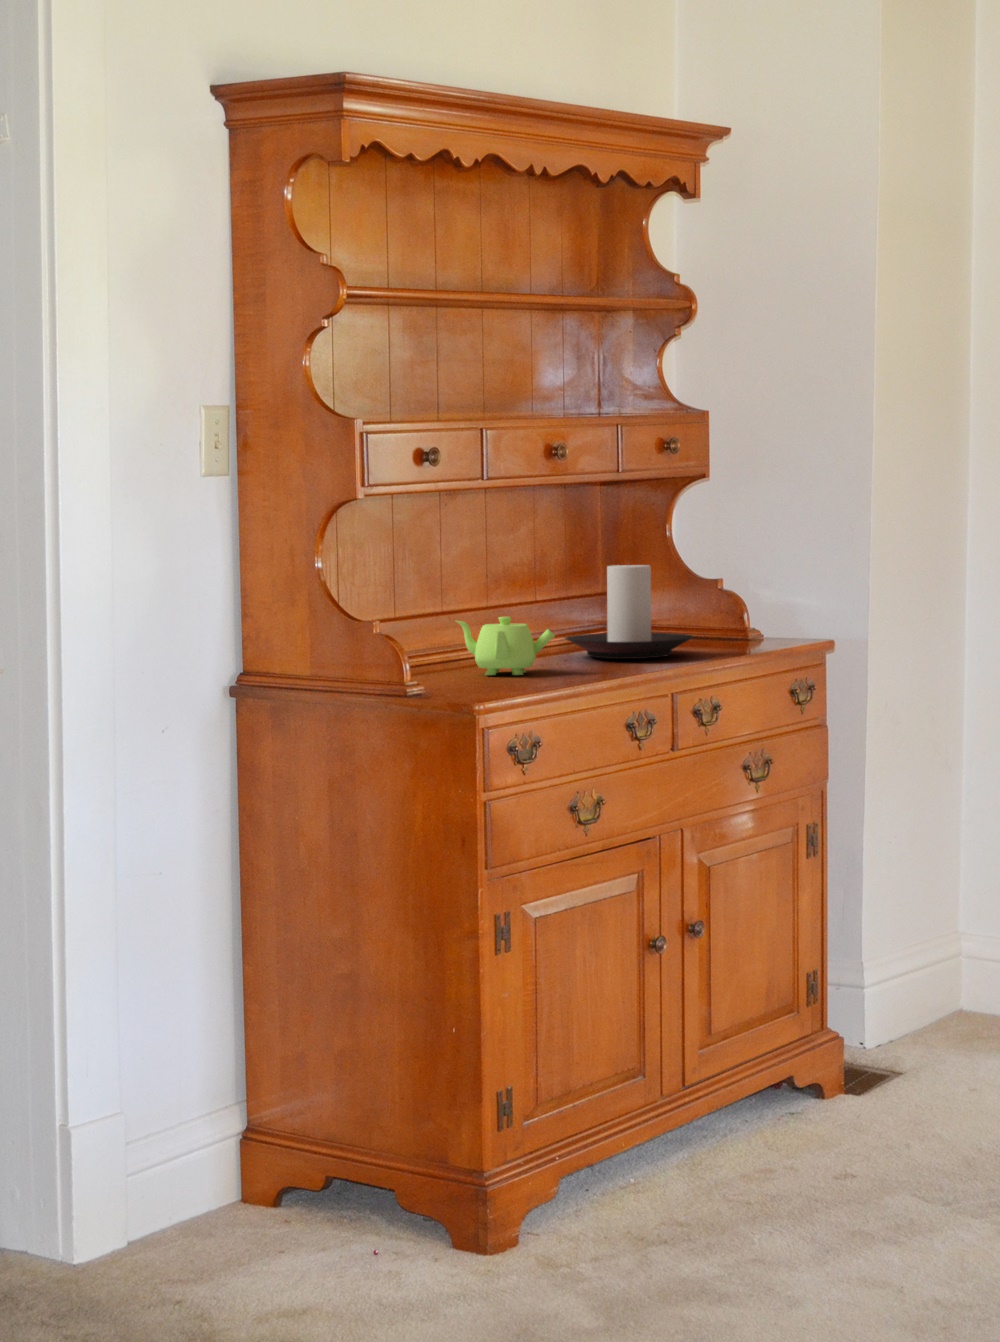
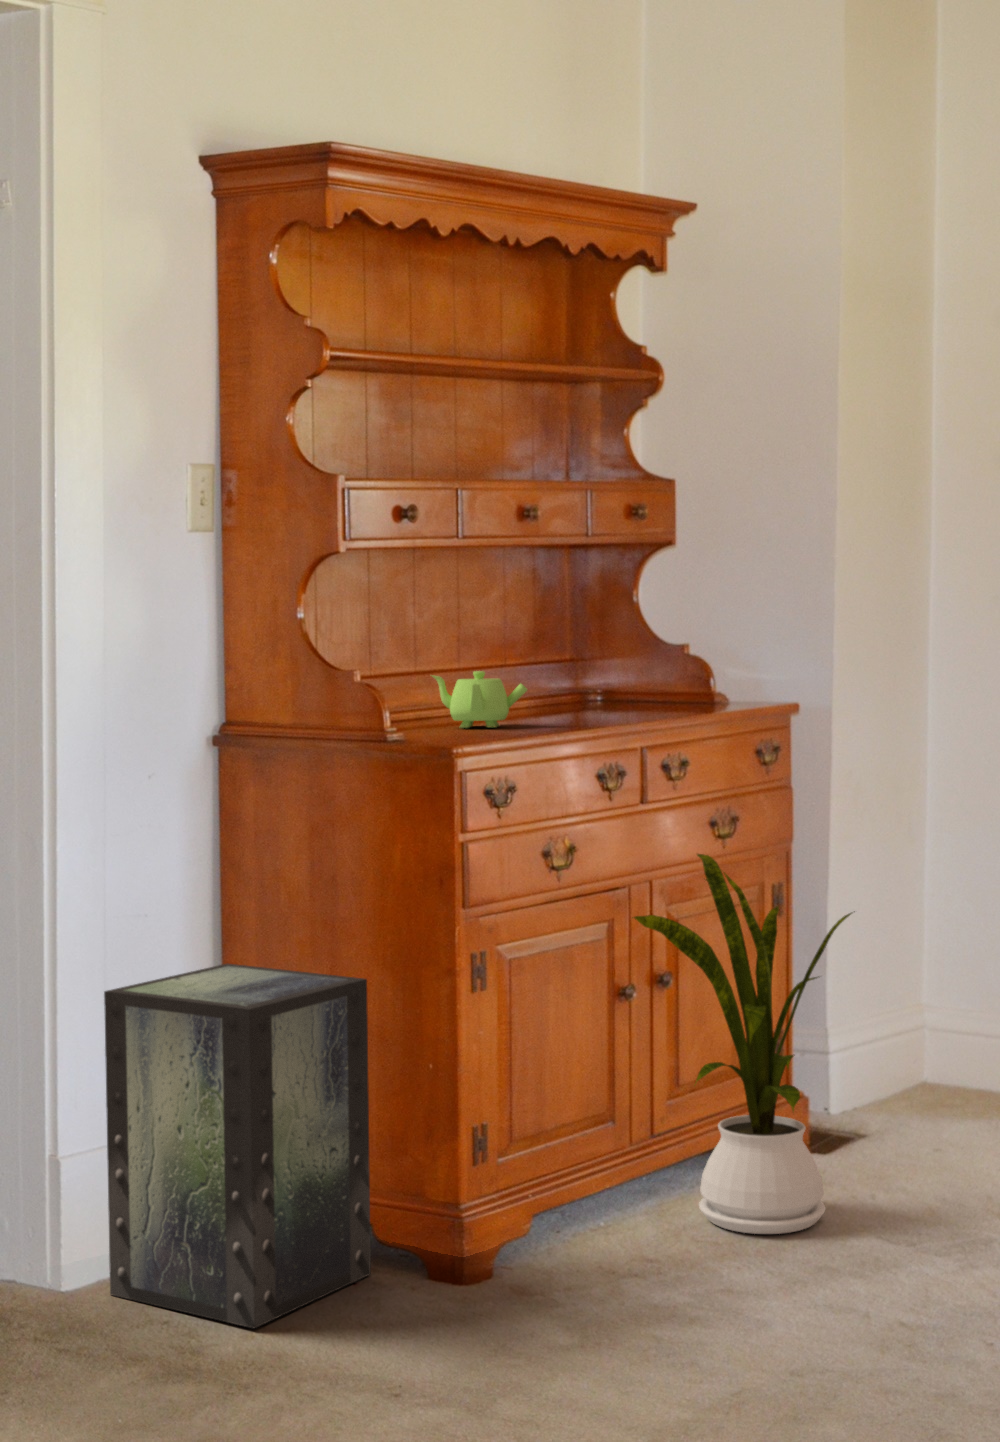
candle holder: present [565,565,693,659] -> none [535,619,663,716]
house plant: none [660,810,896,1195] -> present [632,854,855,1234]
storage box: none [116,920,393,1307] -> present [104,964,371,1328]

